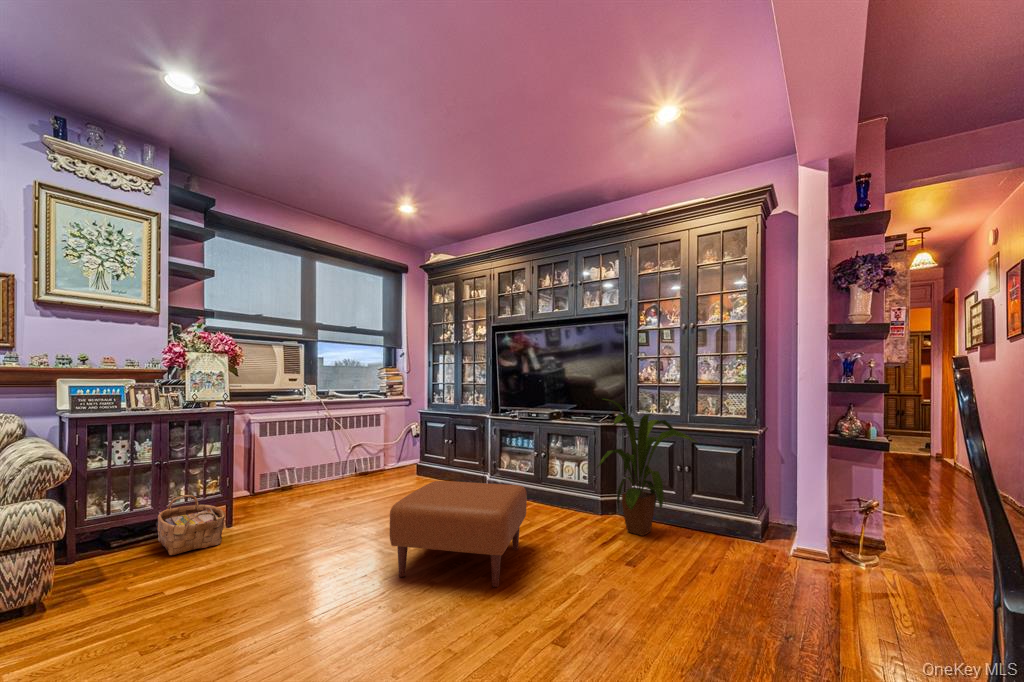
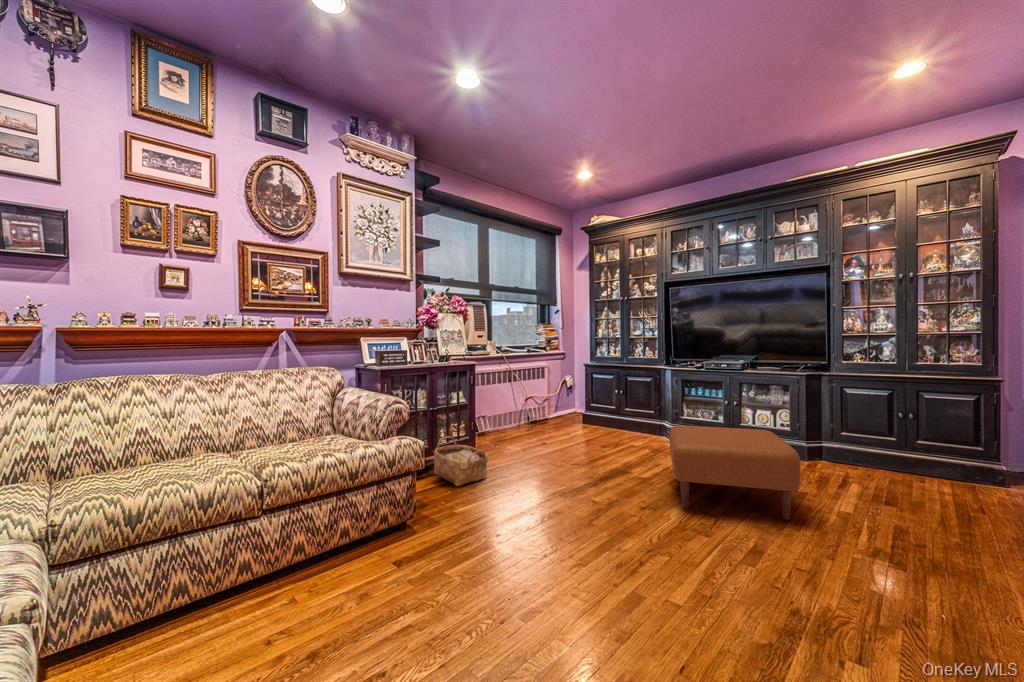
house plant: present [596,399,697,536] -> none [826,348,945,479]

